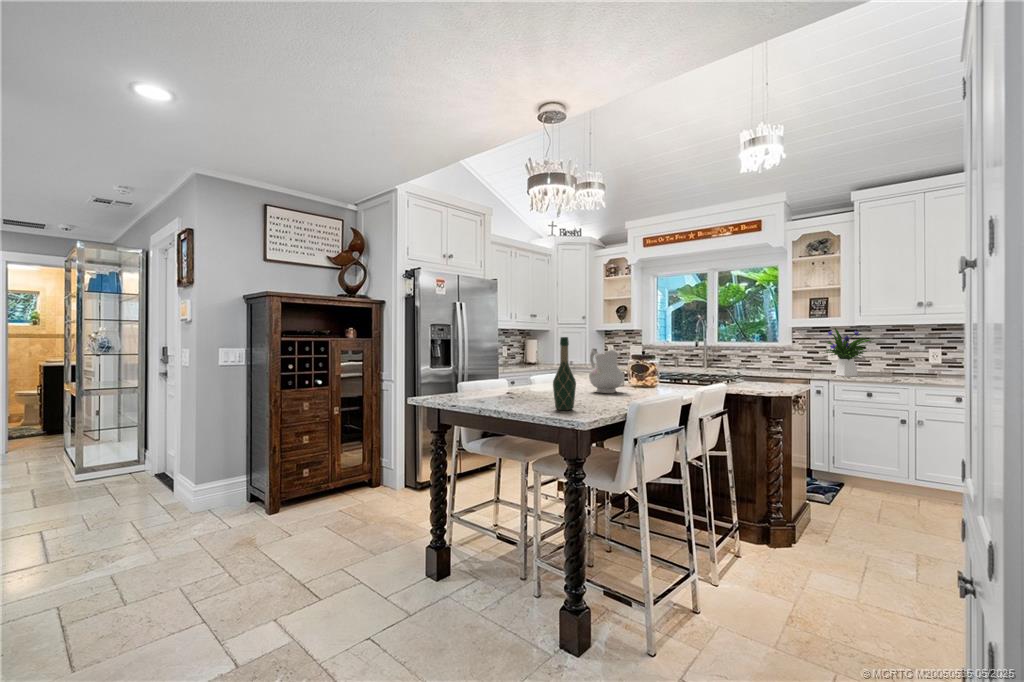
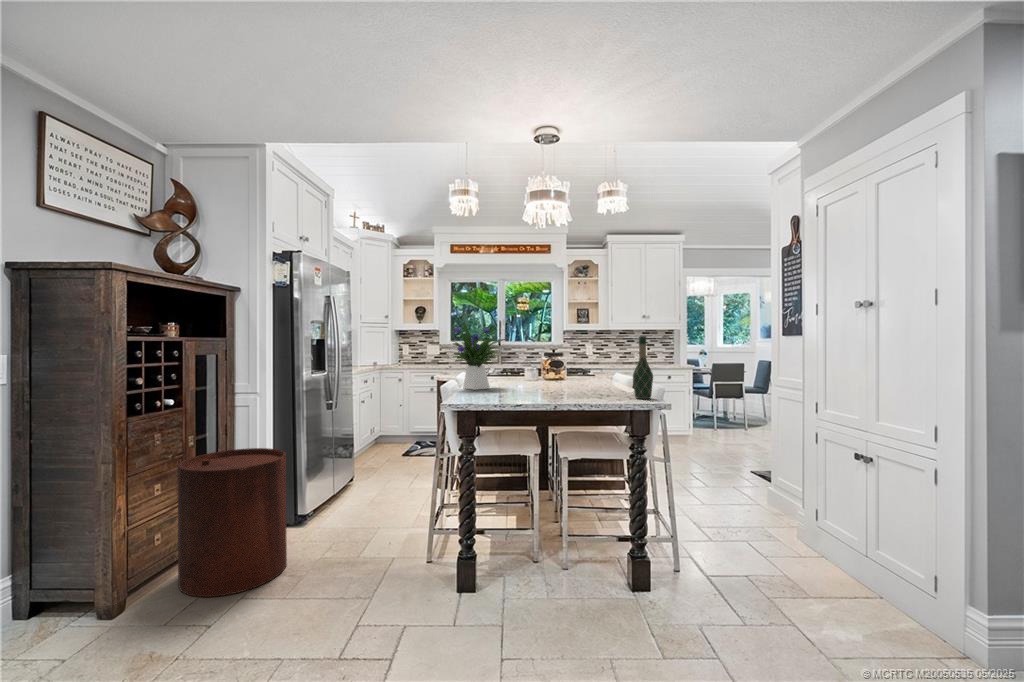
flower arrangement: present [825,328,873,376] -> present [452,323,506,390]
ceramic pitcher: present [589,349,624,393] -> none [551,347,586,386]
trash can: none [309,421,380,521] -> present [178,448,287,597]

